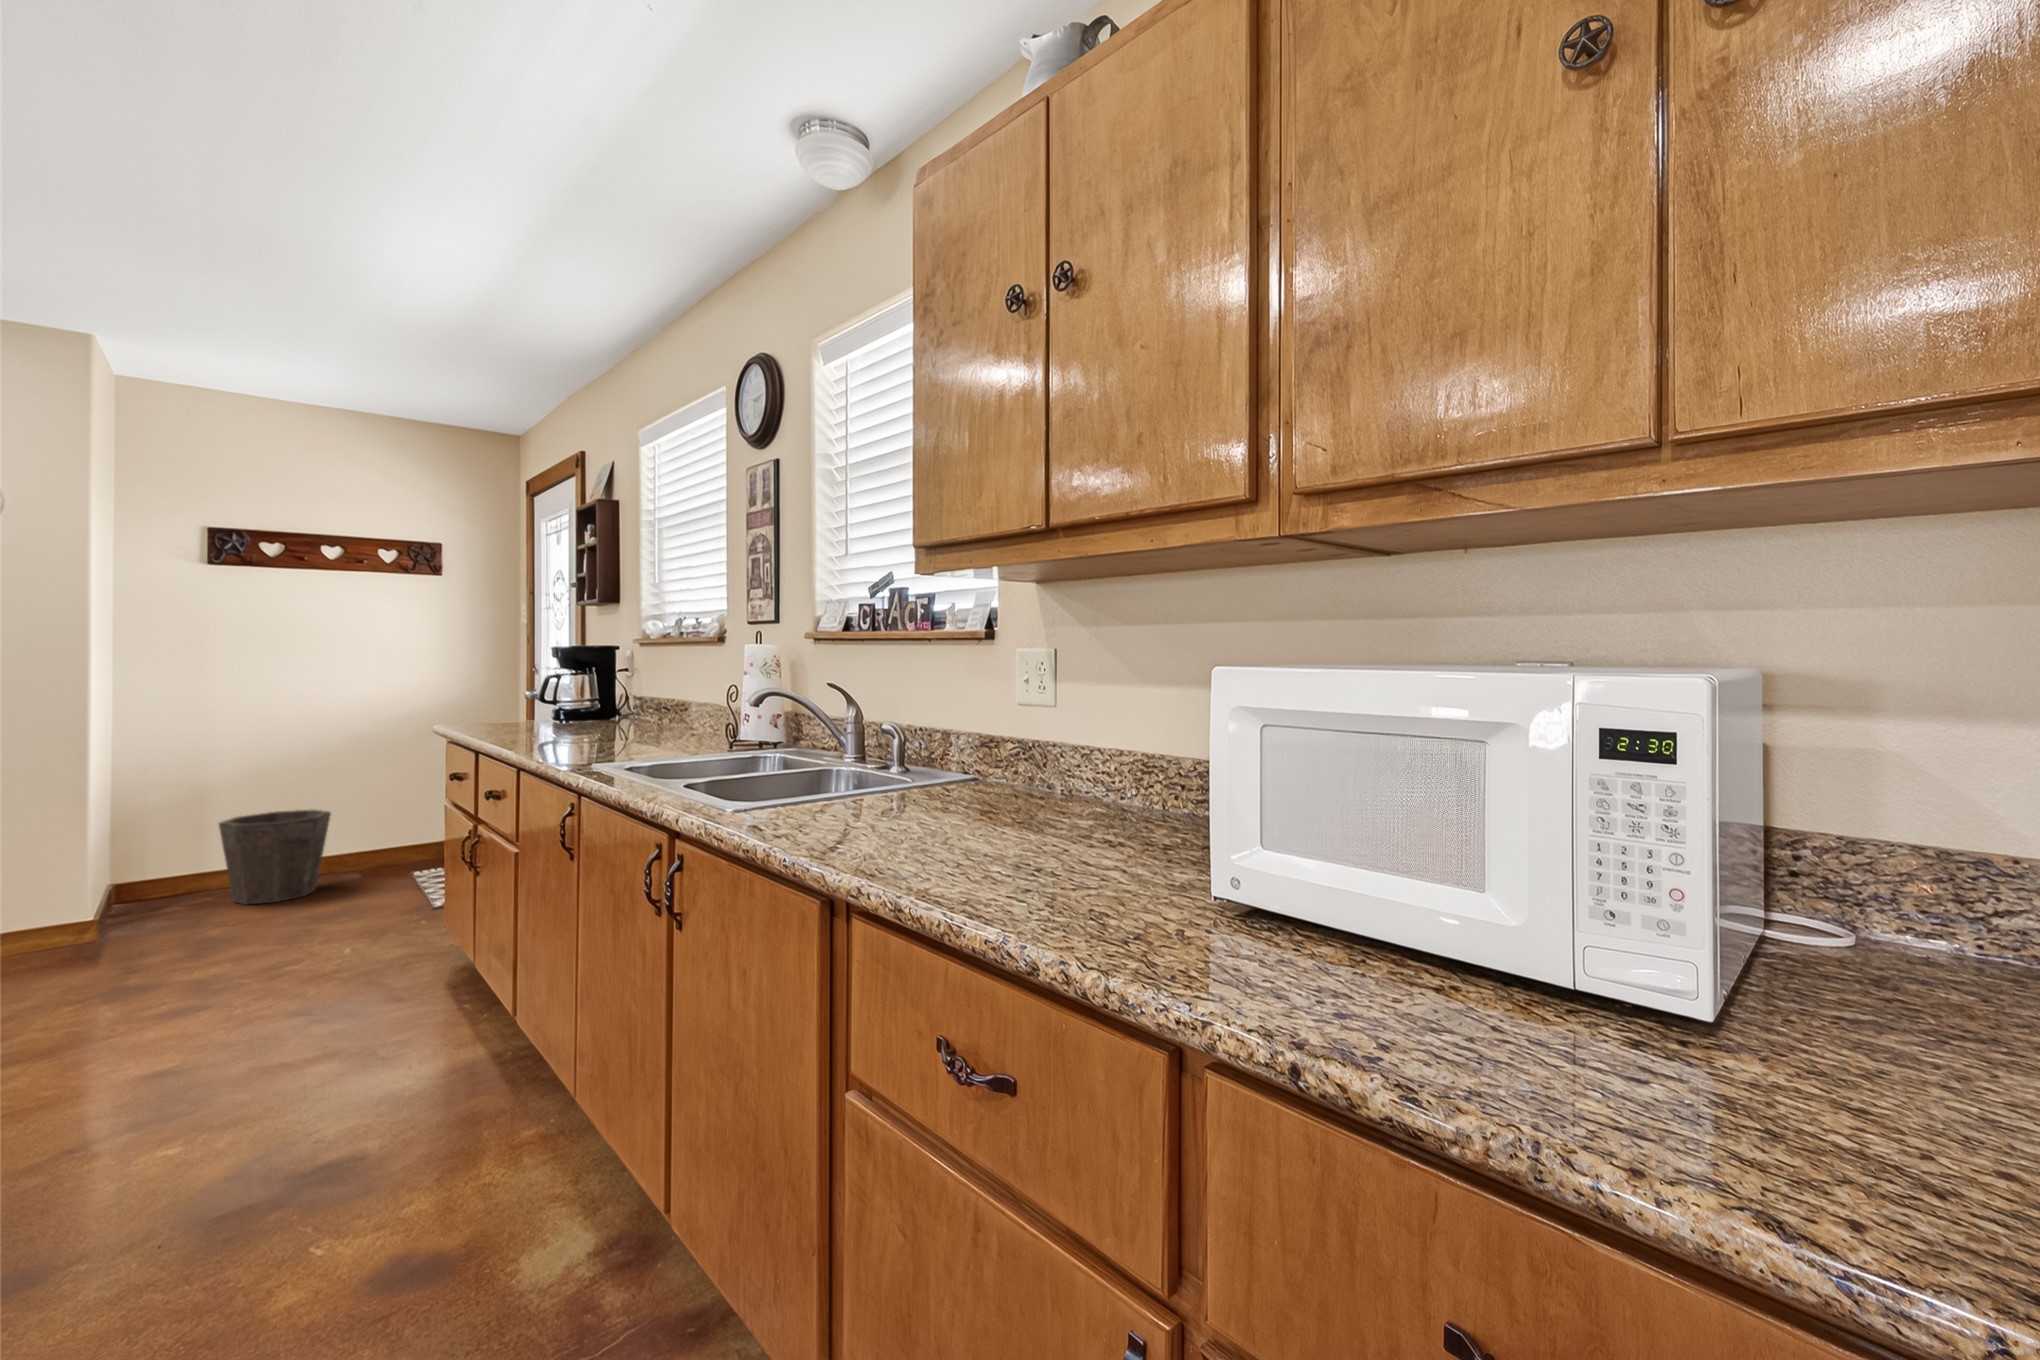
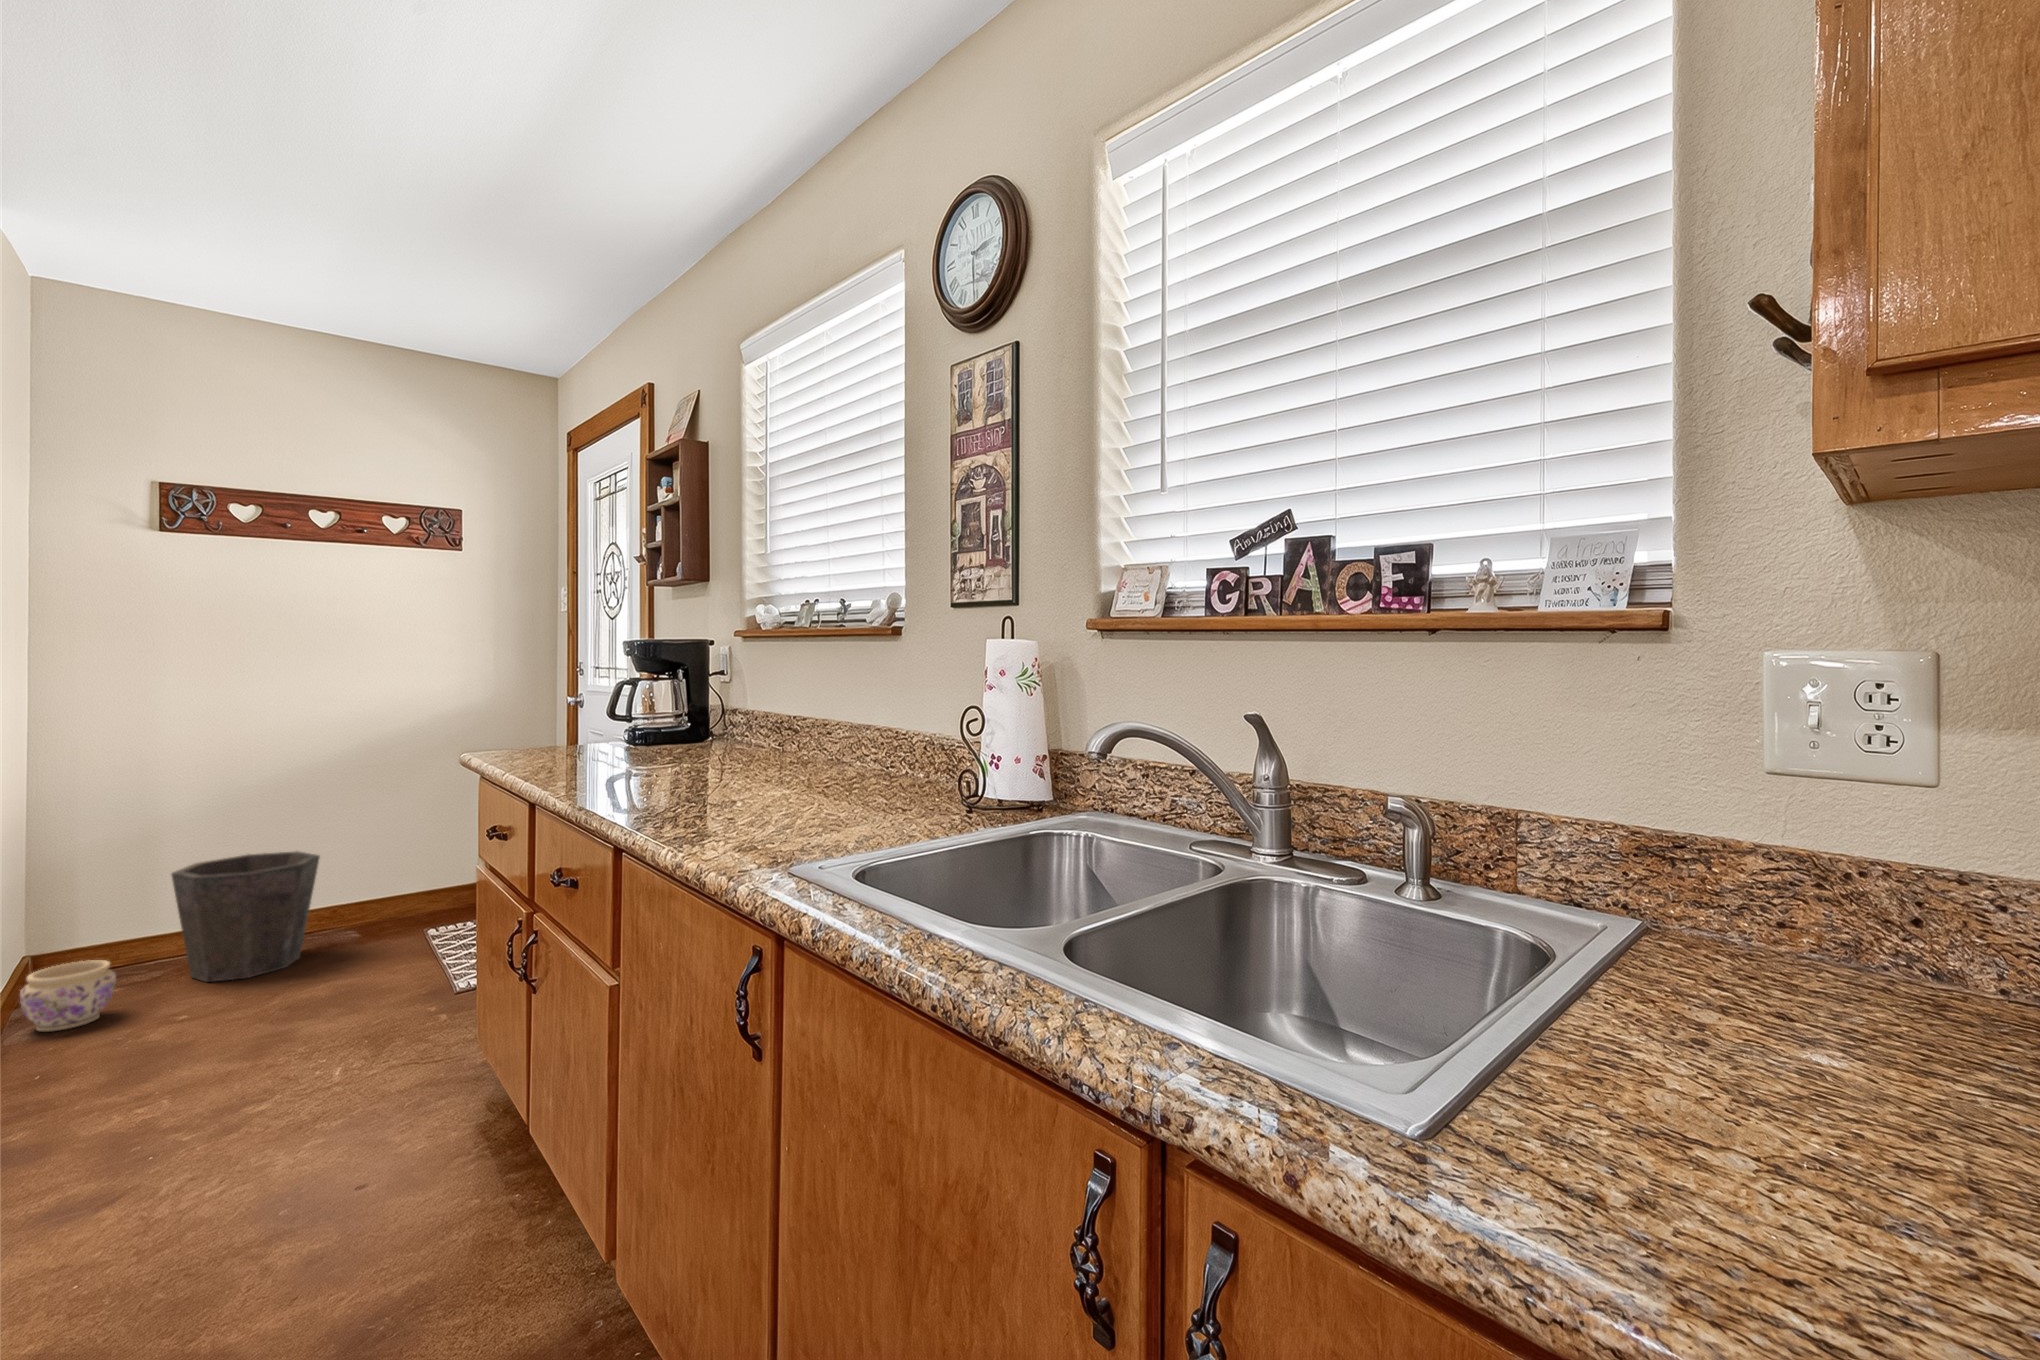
planter: none [112,884,181,934] -> present [20,960,116,1032]

